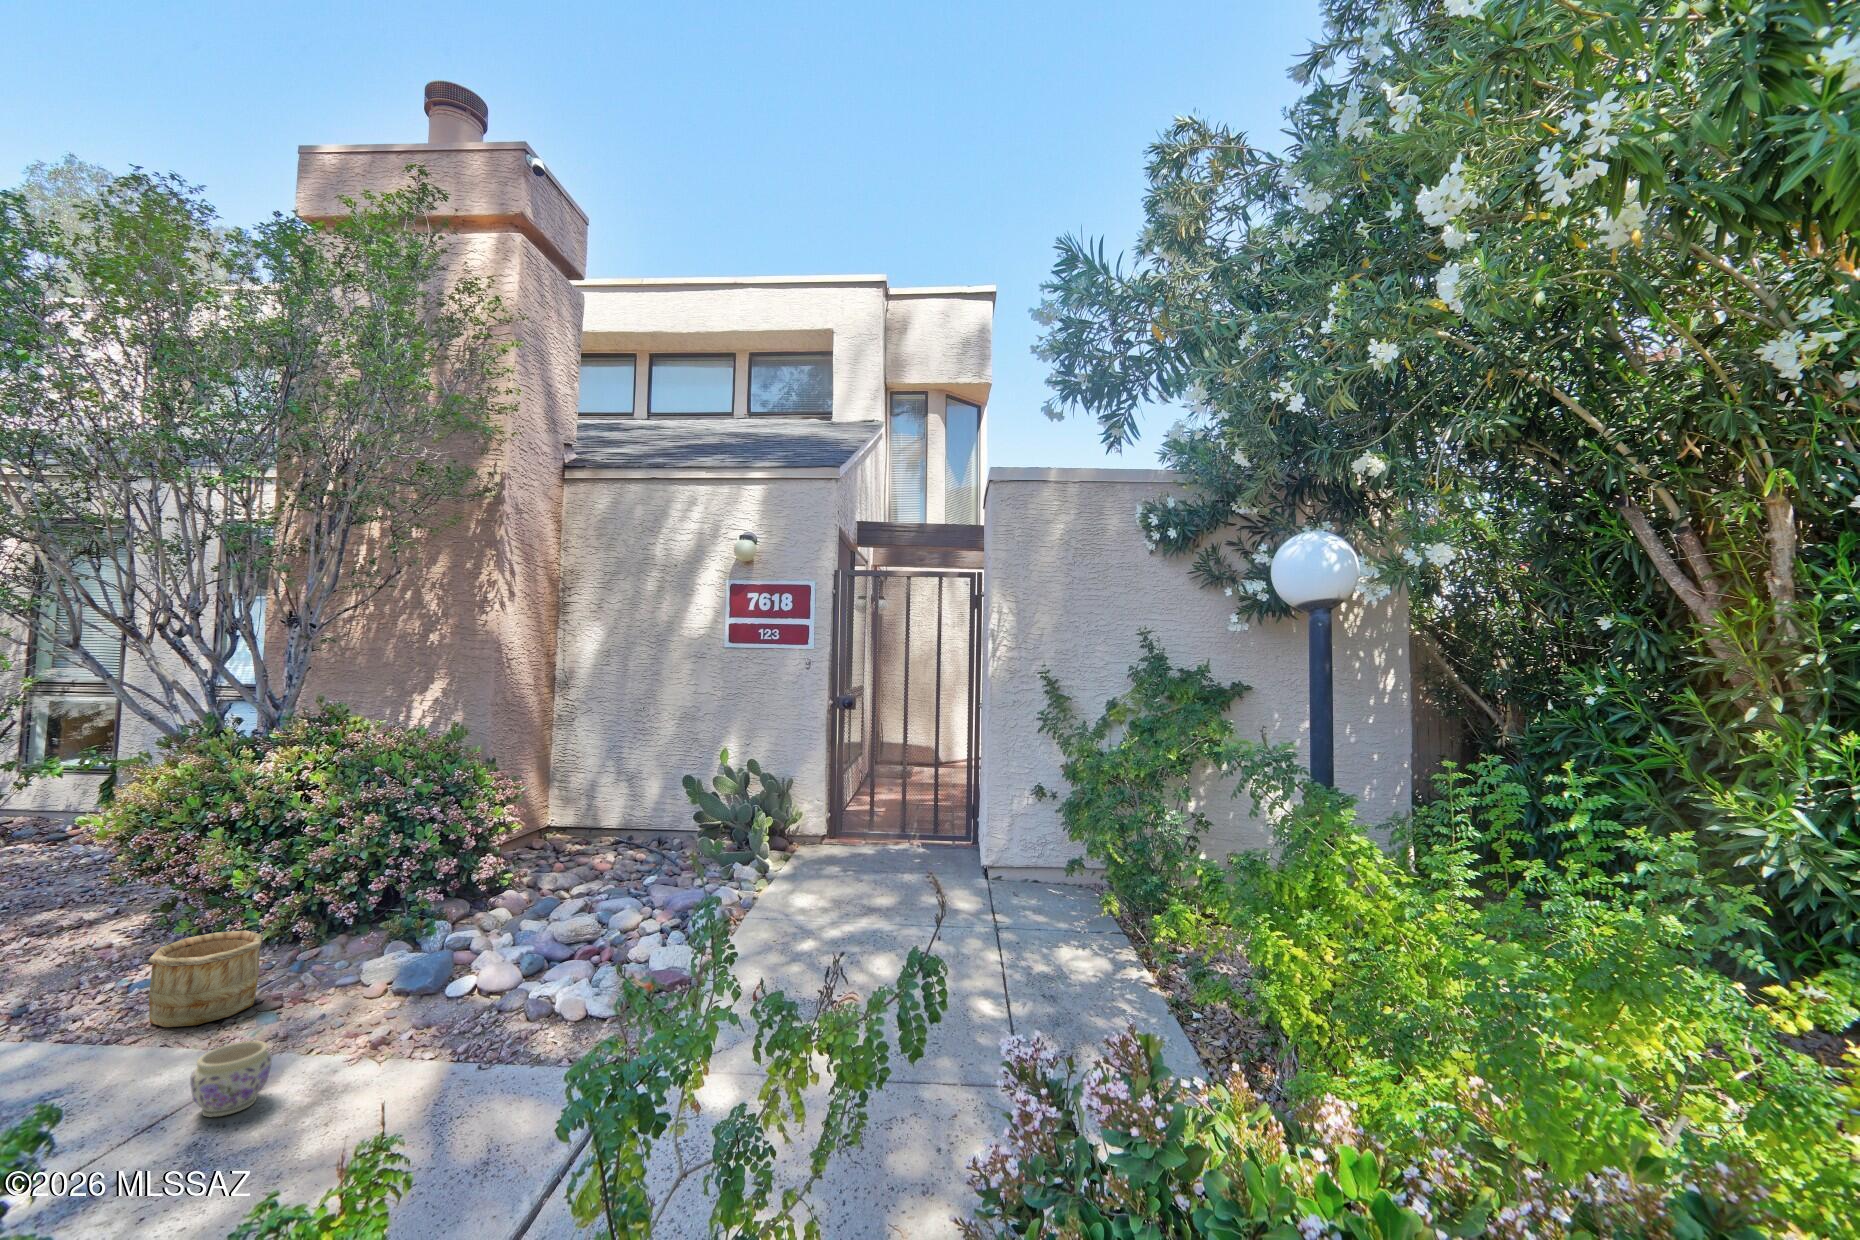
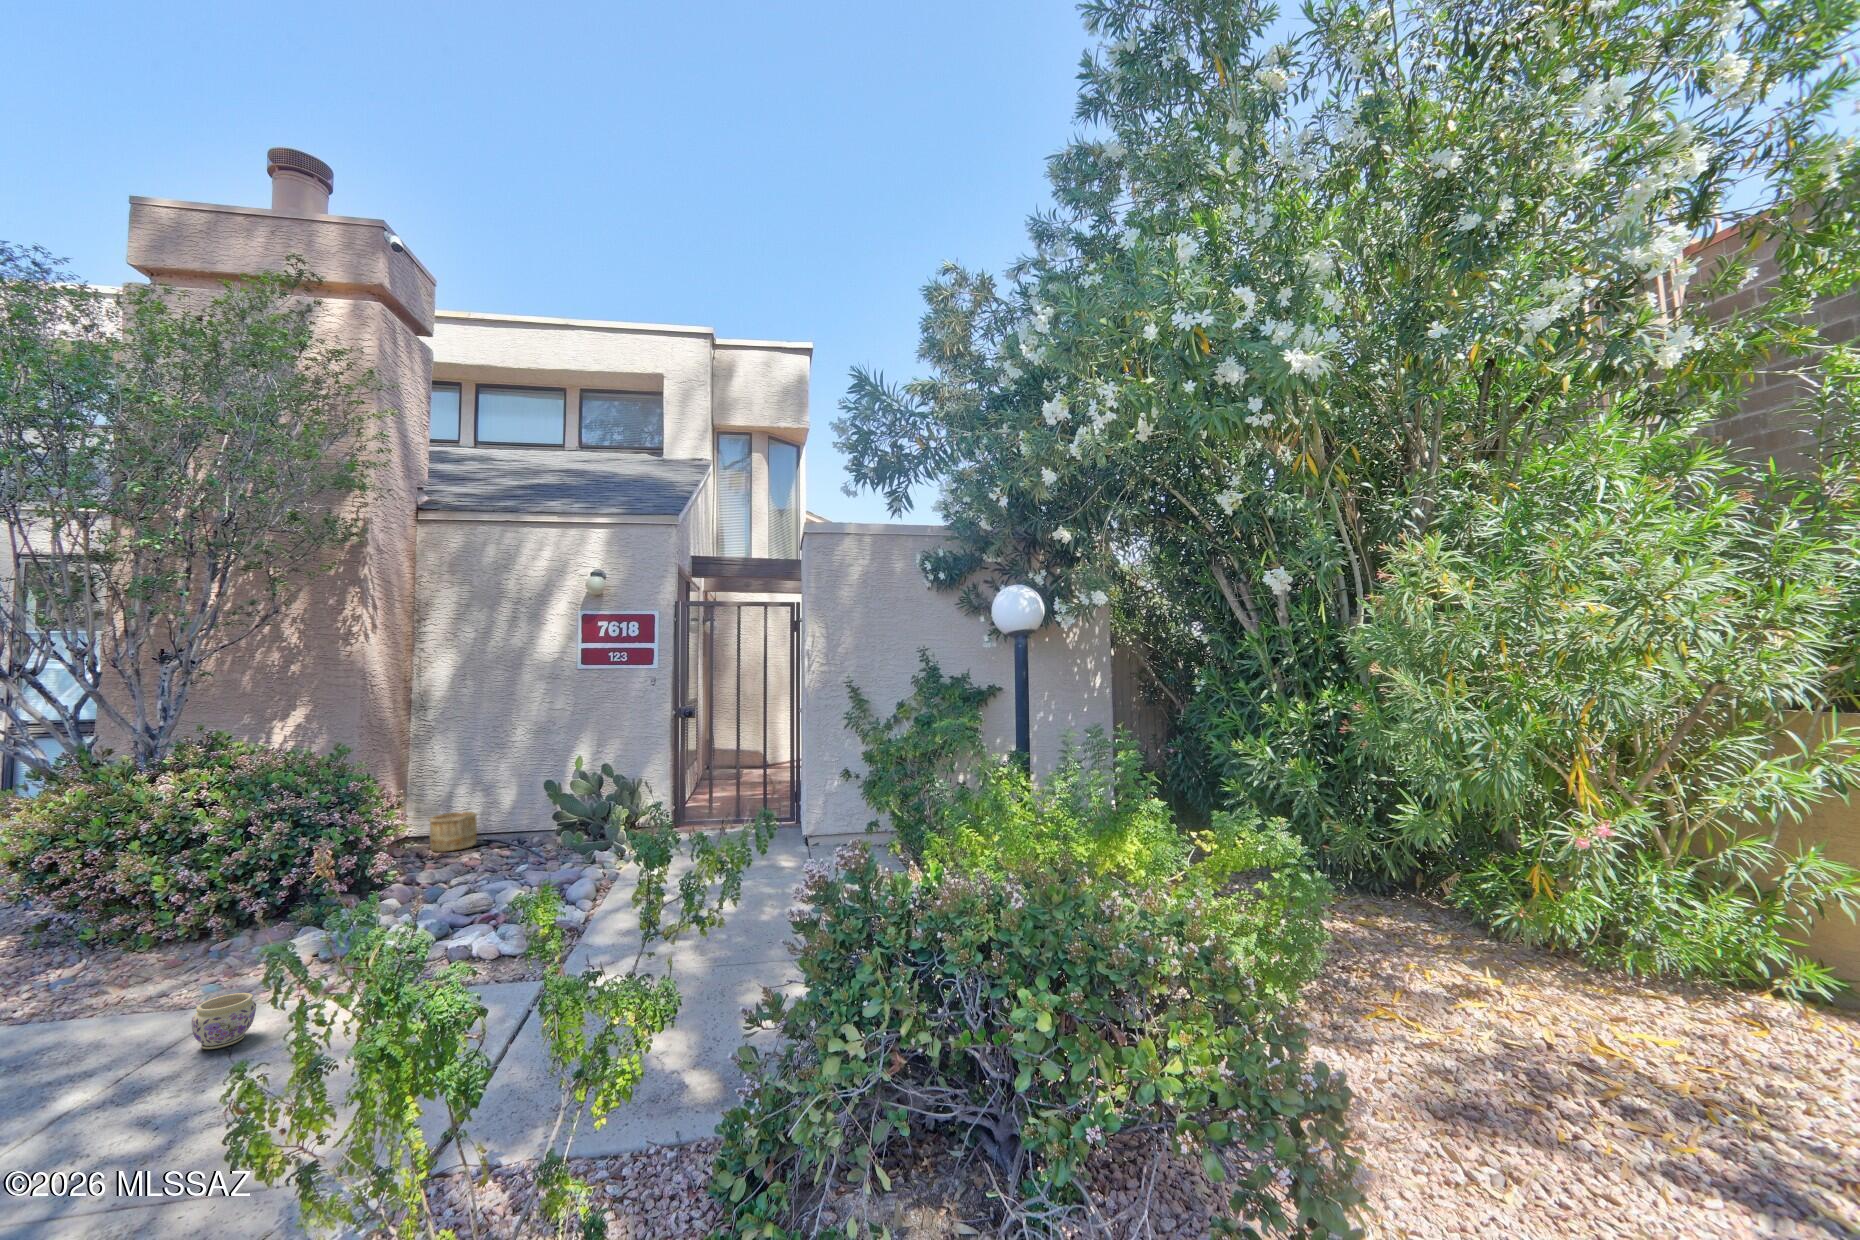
wooden bucket: present [148,931,264,1027] -> present [429,811,477,852]

